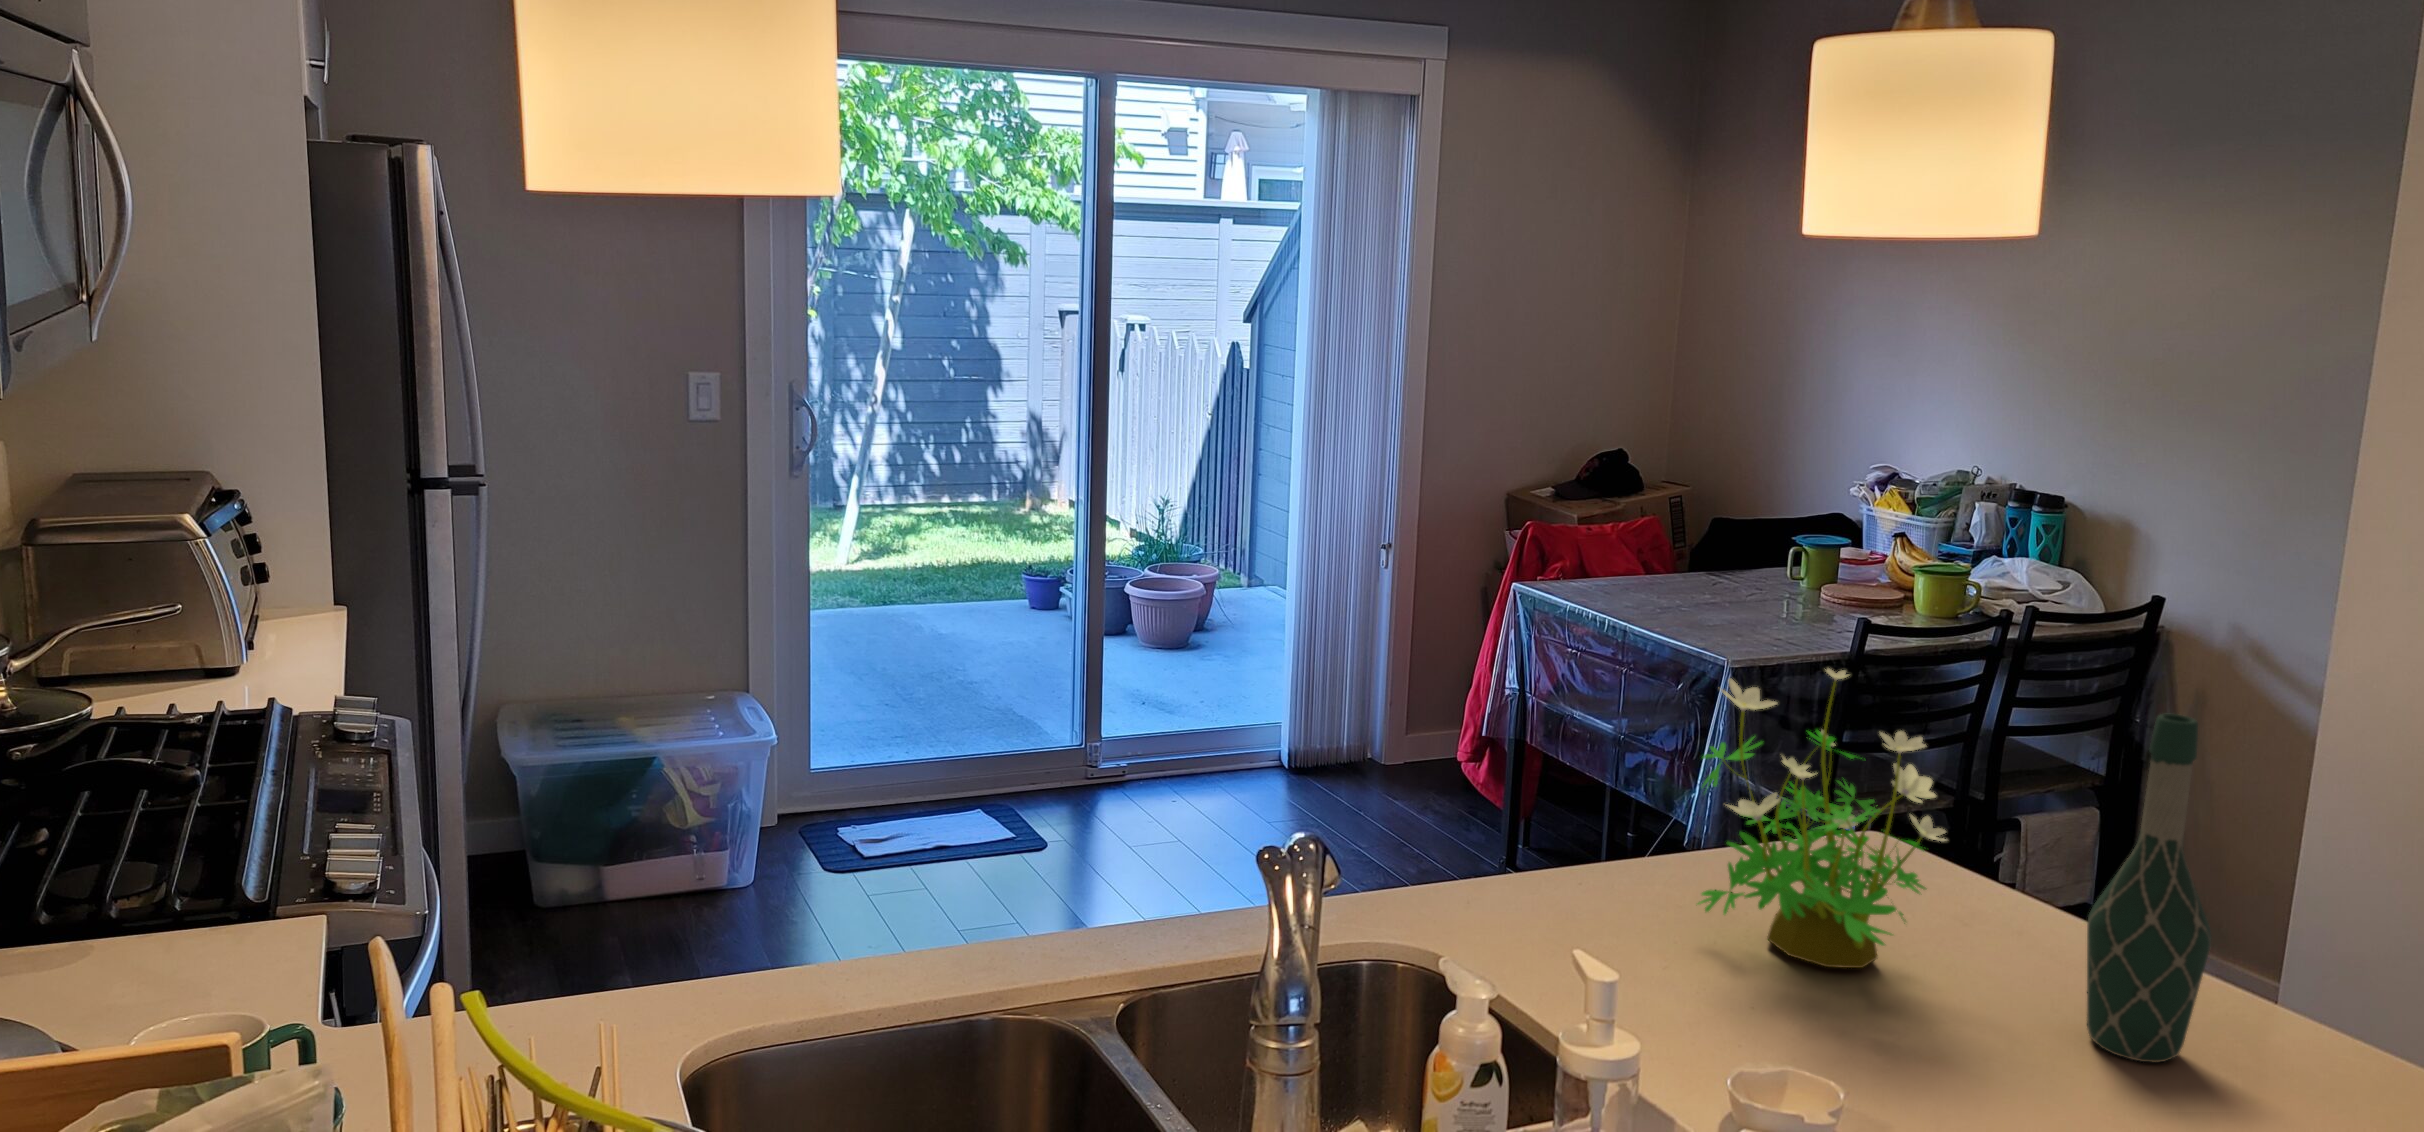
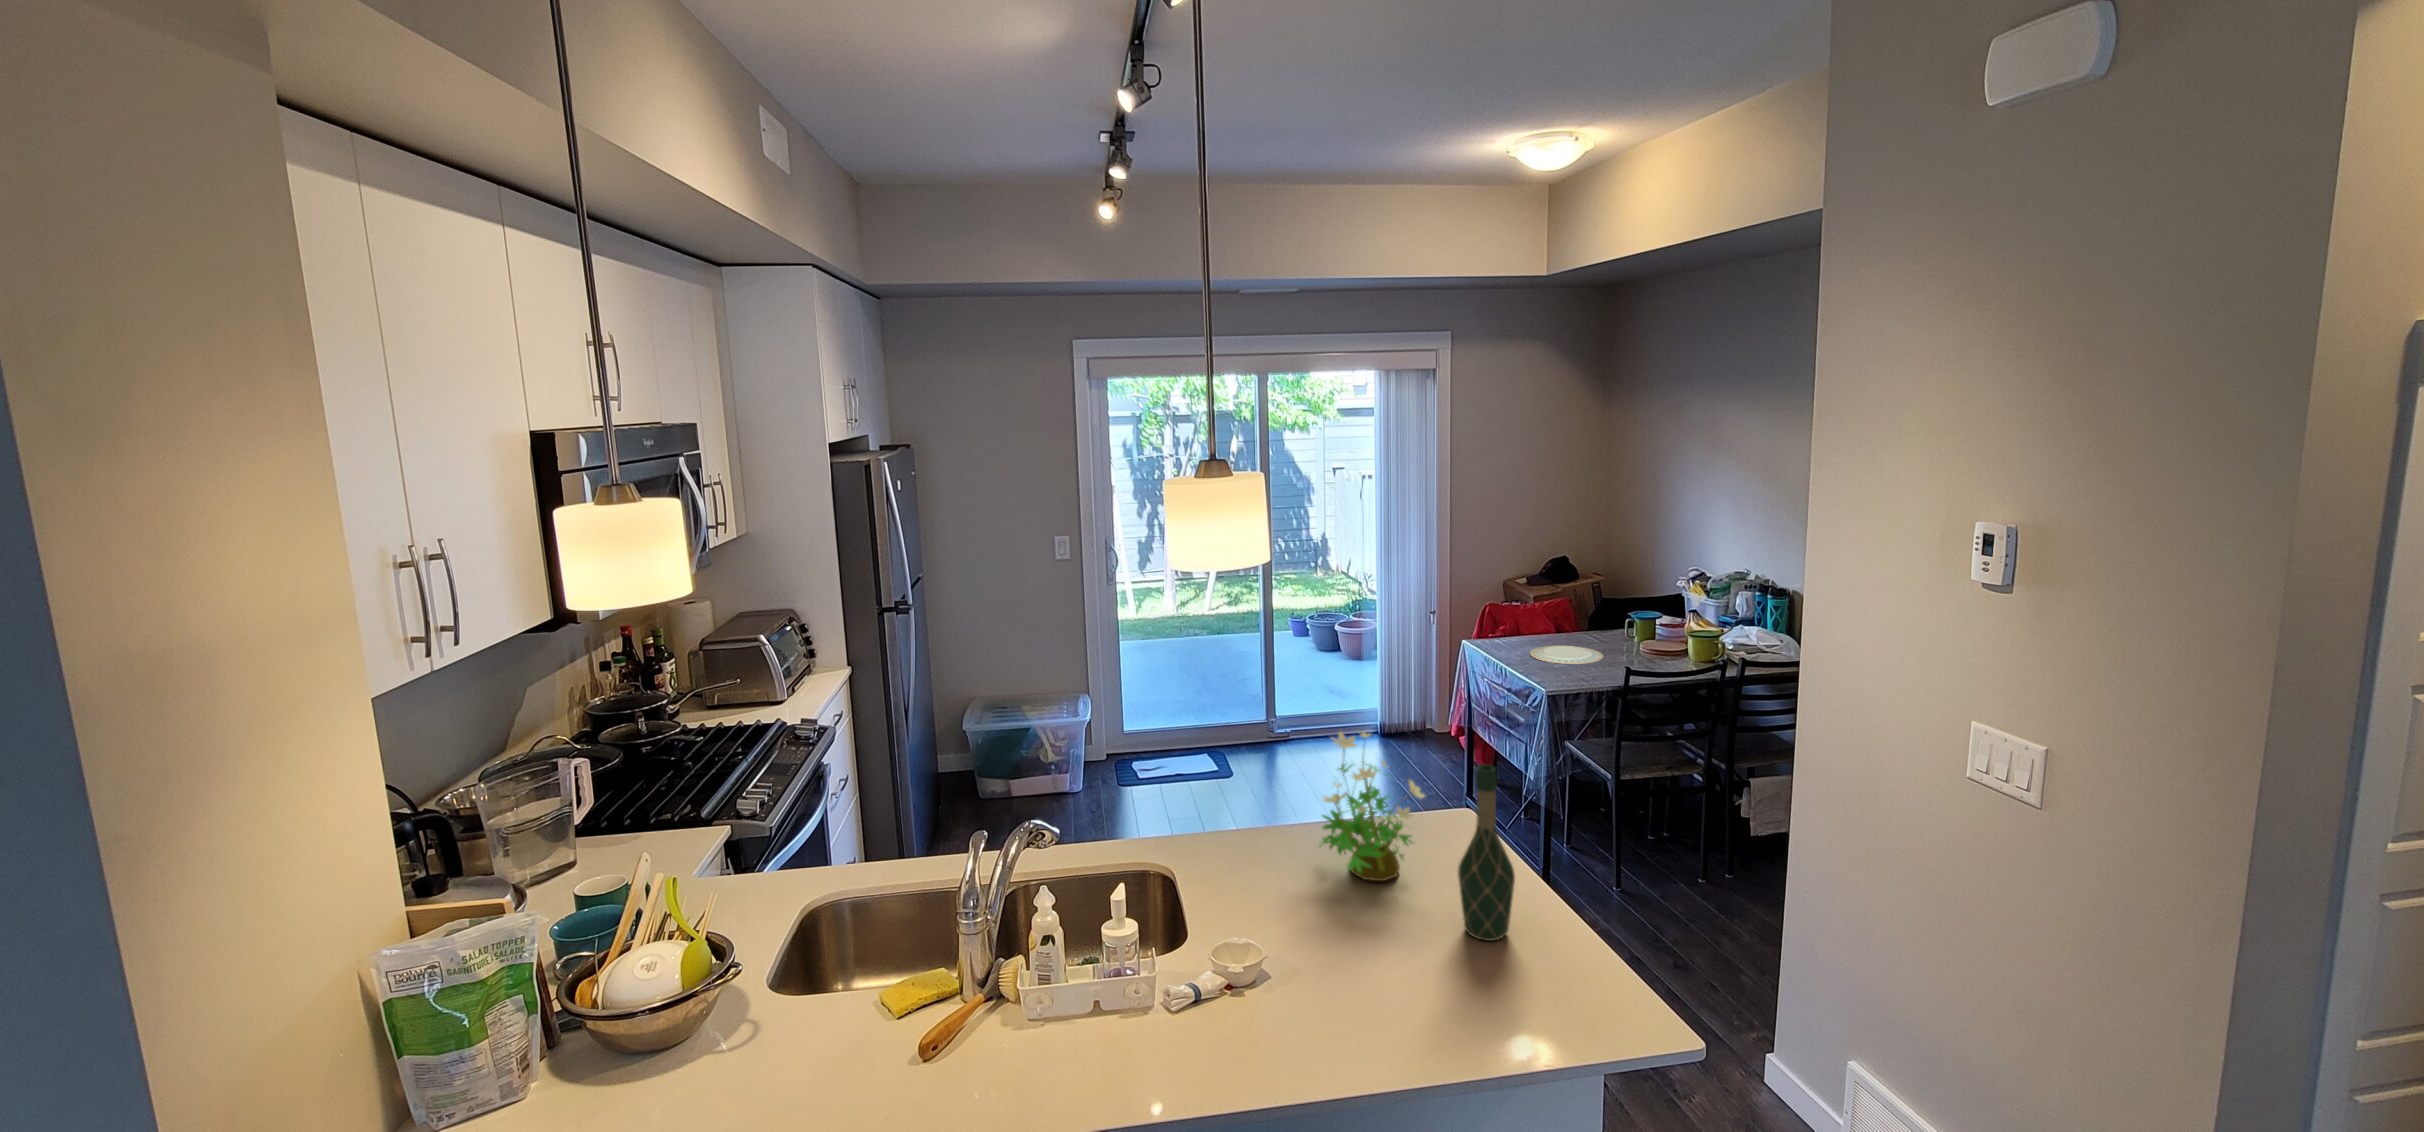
plate: none [1649,591,1778,619] -> present [1530,645,1603,664]

